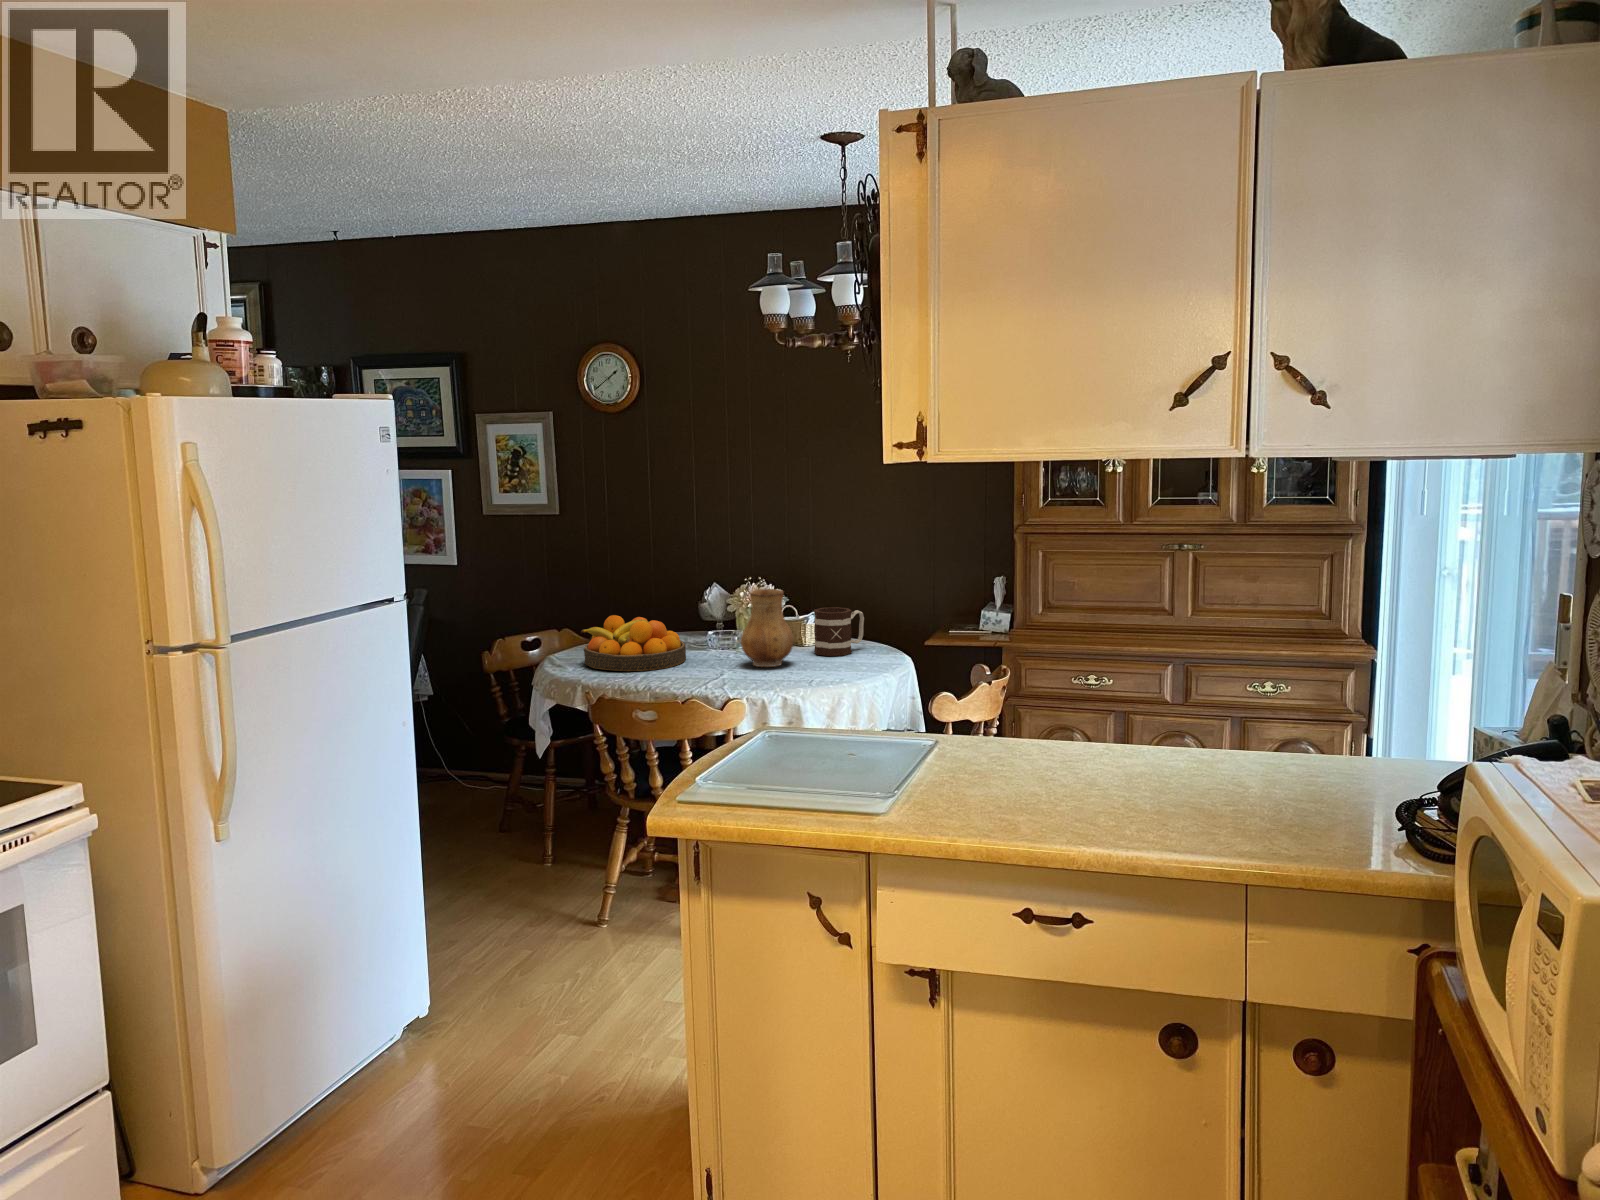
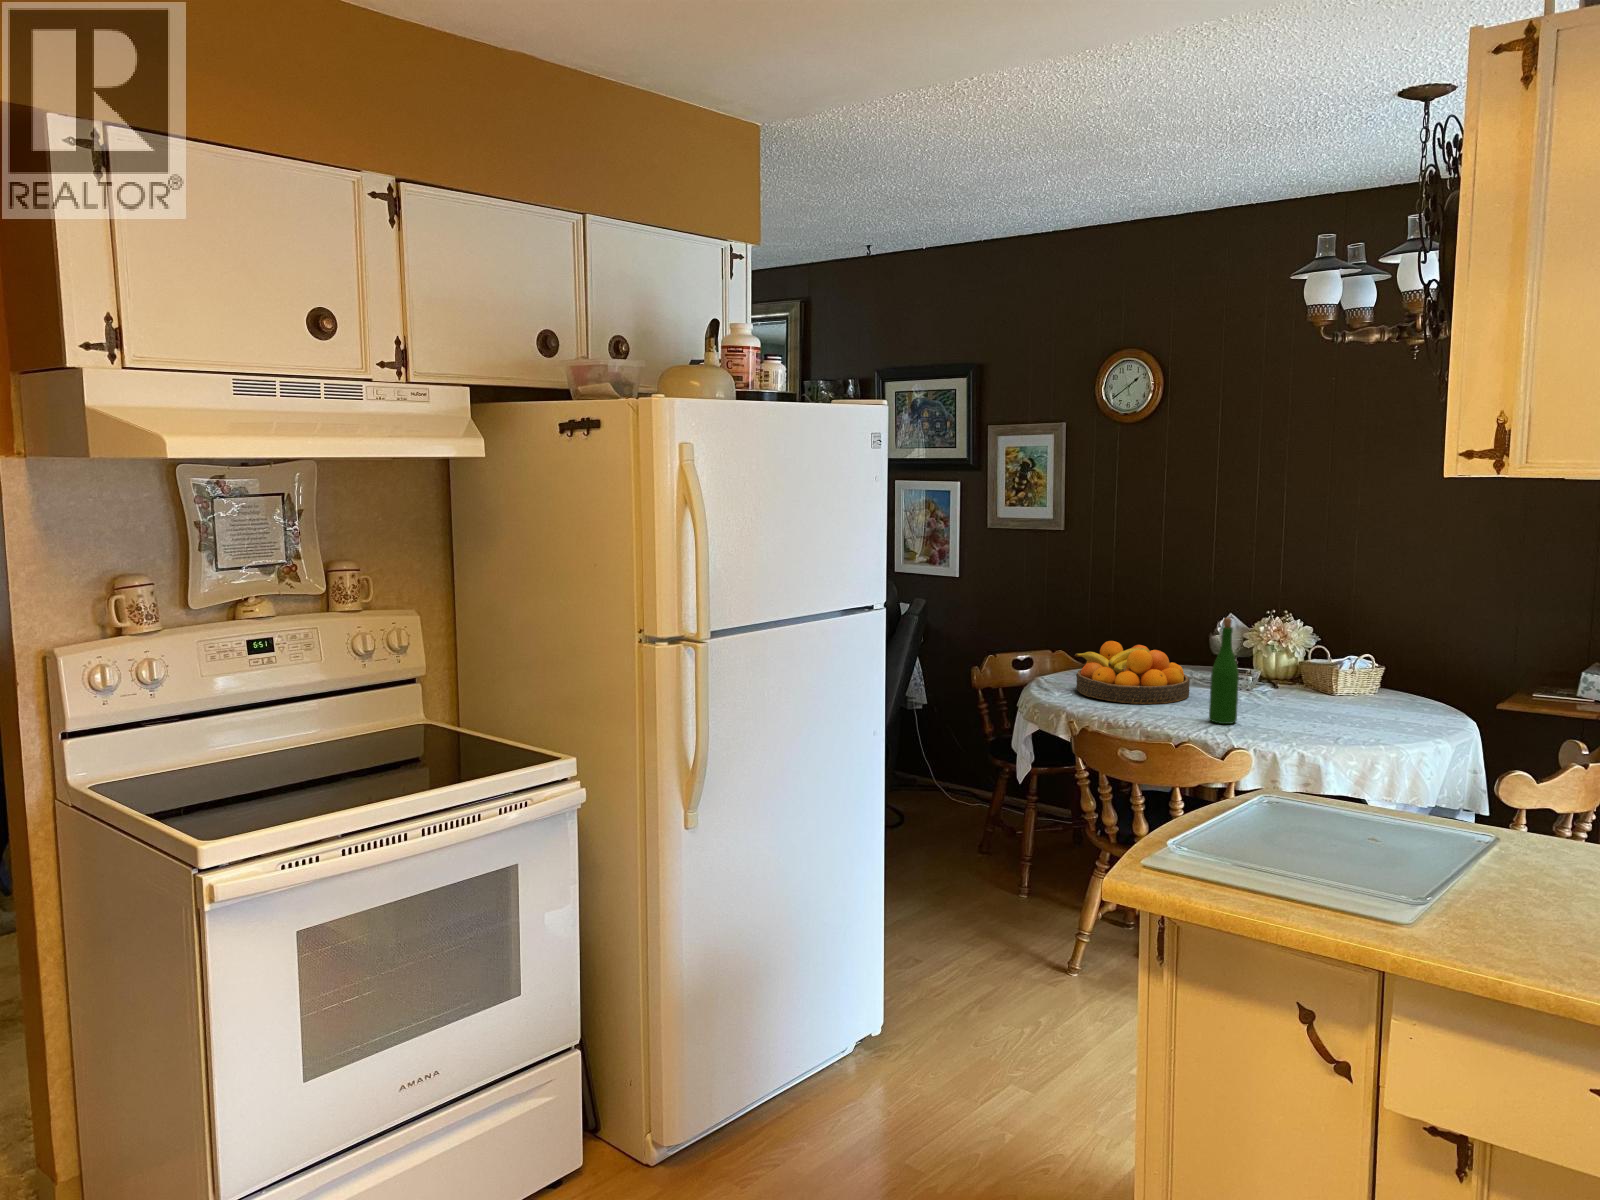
wine bottle: none [705,586,729,681] -> present [1209,618,1239,724]
ceramic pitcher: present [741,589,793,667] -> none [1254,625,1318,714]
mug: present [814,607,864,656] -> none [1344,652,1411,710]

